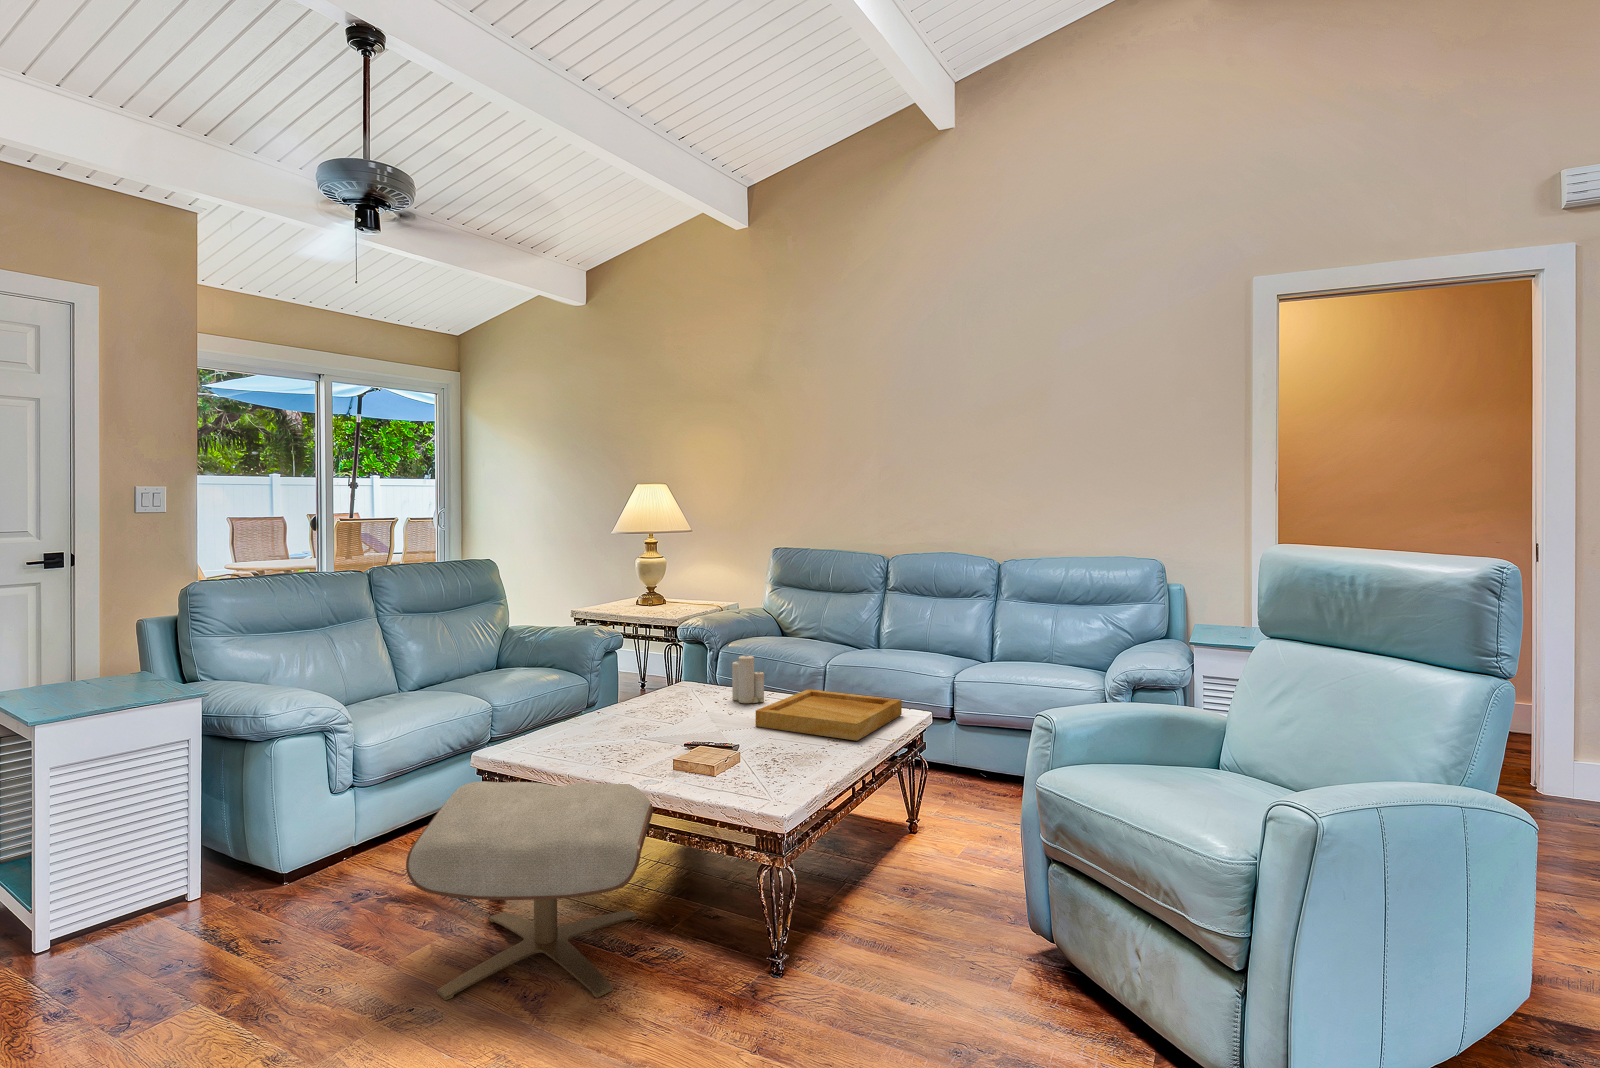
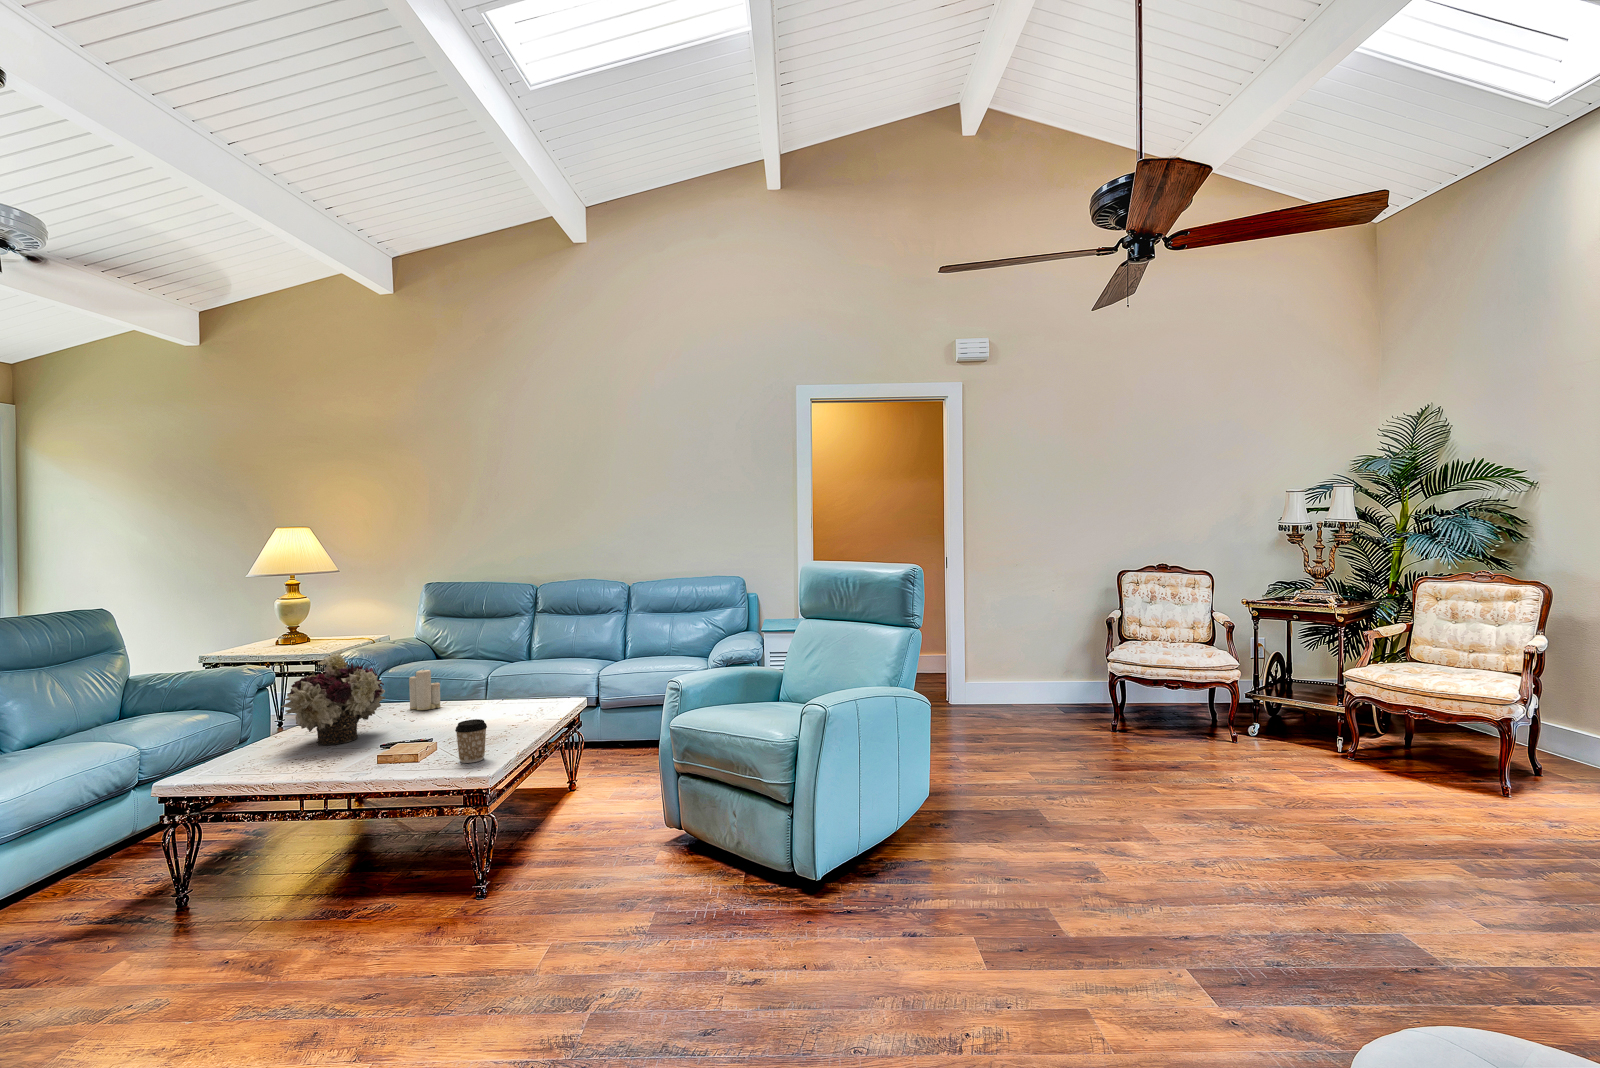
flower arrangement: none [591,631,699,736] -> present [281,653,385,745]
tray: present [756,689,902,741] -> none [440,690,562,724]
coffee cup: none [753,737,791,793] -> present [455,719,487,763]
ottoman: present [406,781,653,1000] -> none [114,774,365,993]

